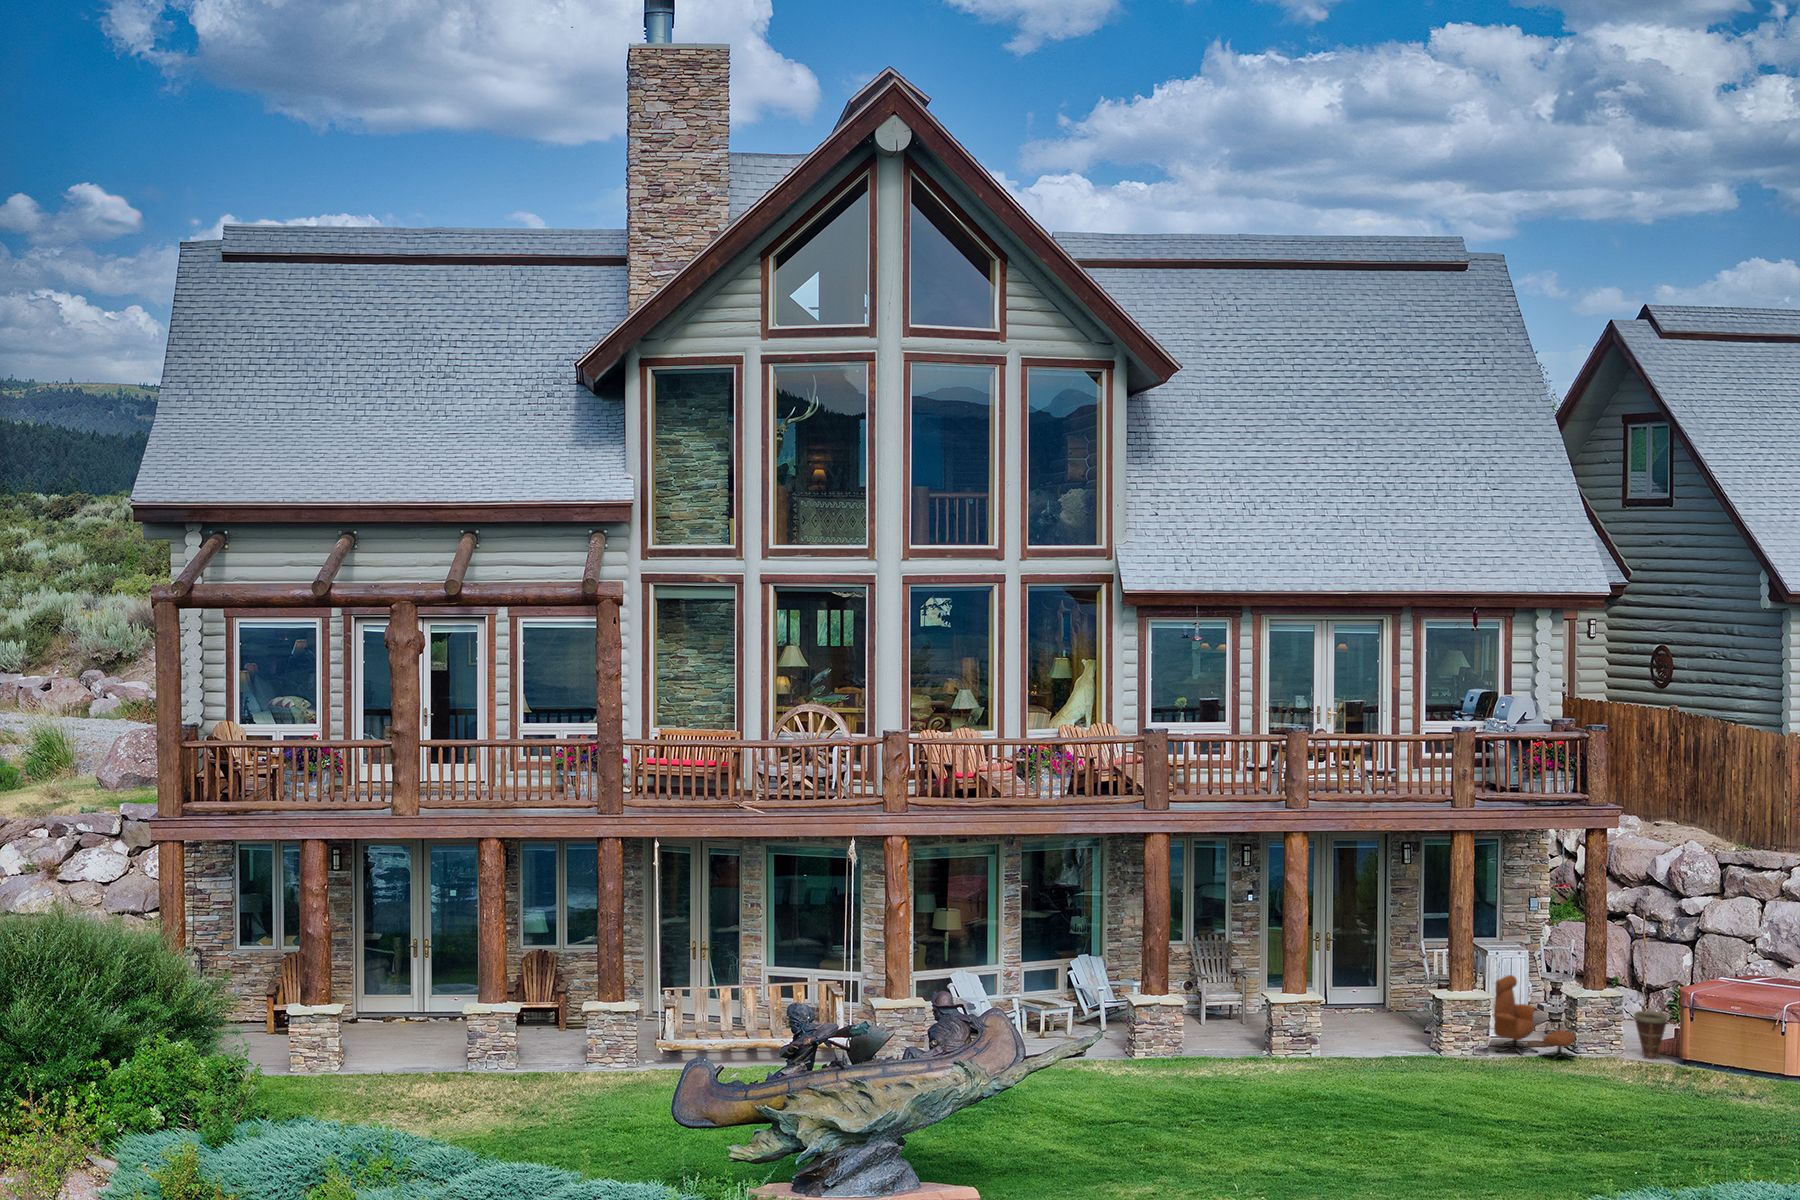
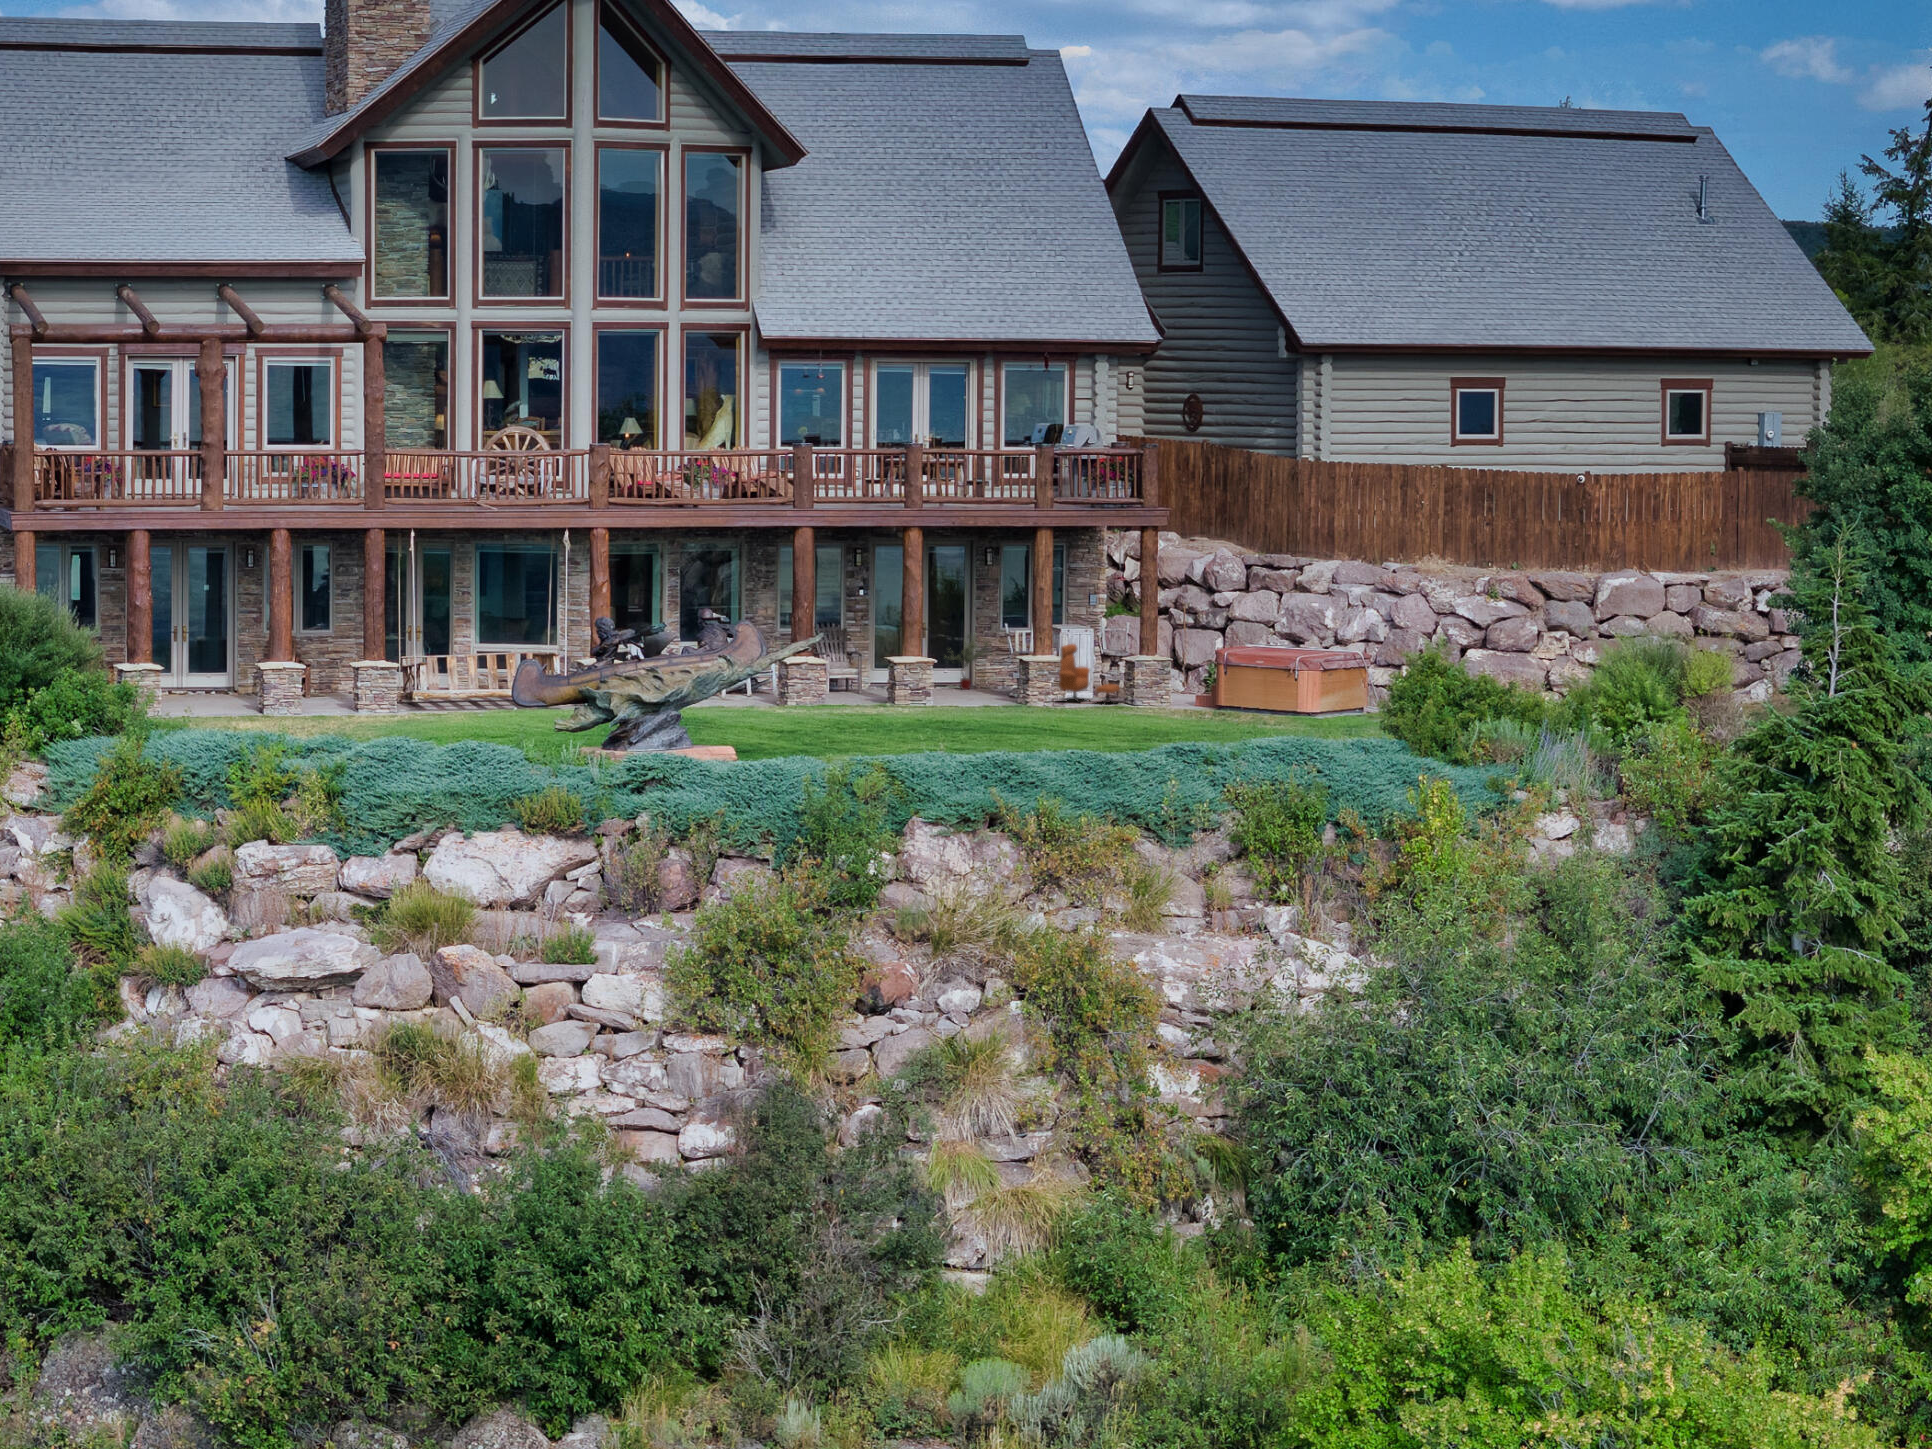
potted tree: none [1346,947,1404,1017] -> present [944,635,988,690]
basket: present [1634,1009,1679,1059] -> none [1164,663,1199,703]

